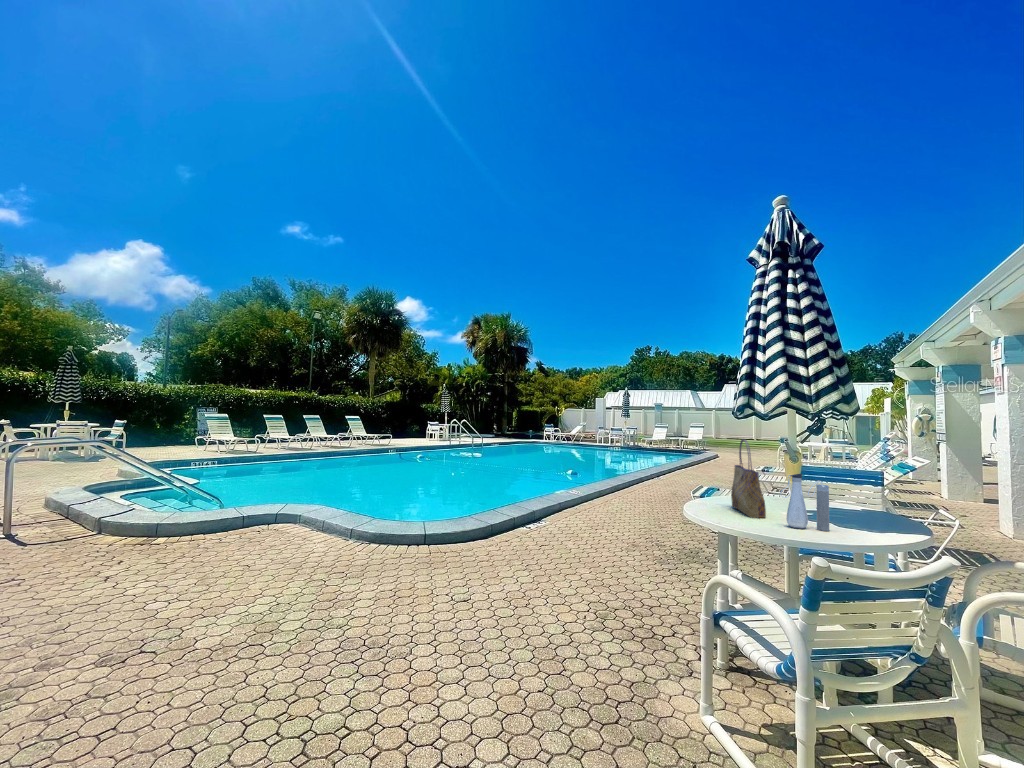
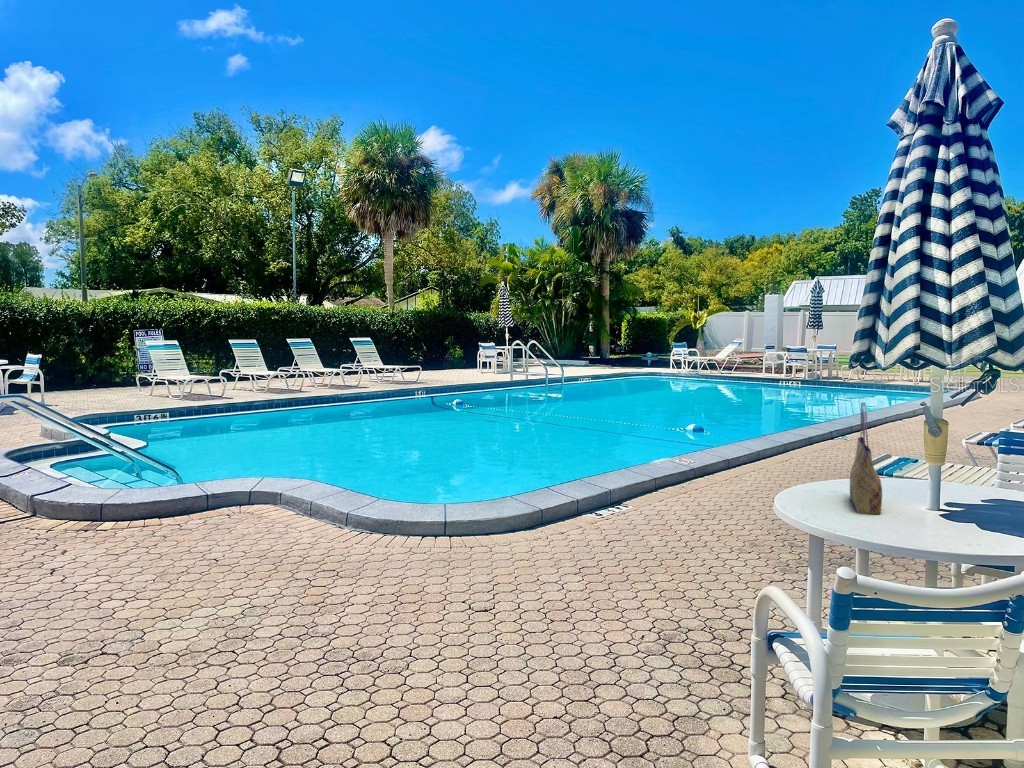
water bottle: present [781,474,829,531] -> none [888,456,953,535]

